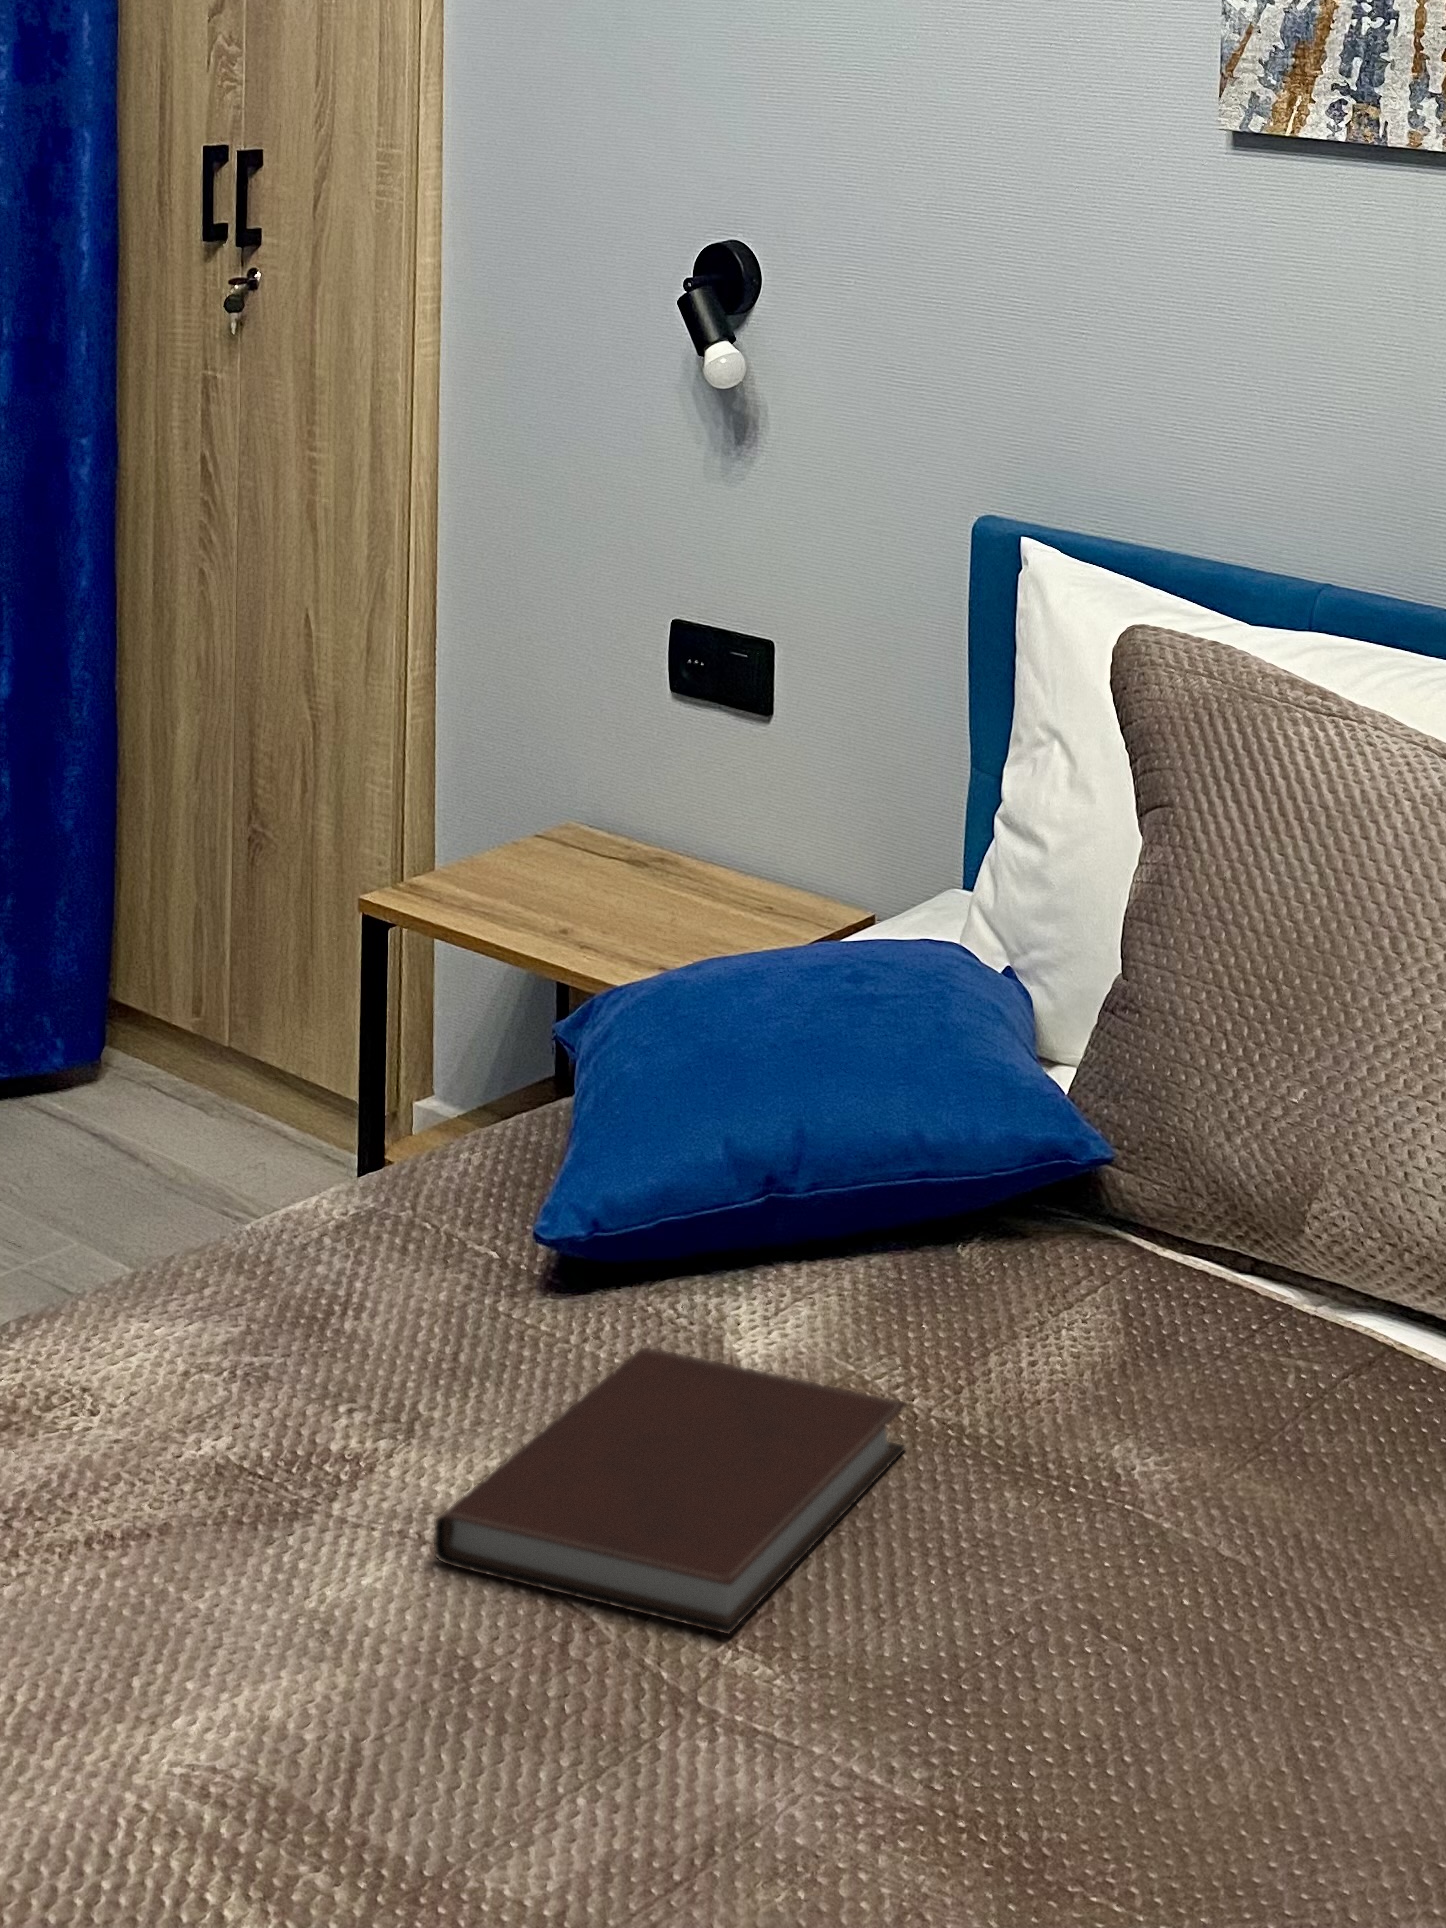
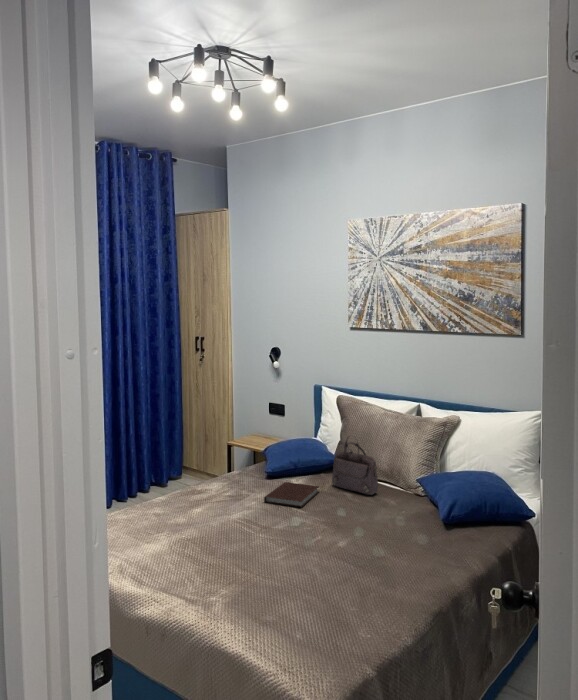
handbag: none [1016,992,1369,1495] -> present [332,440,378,495]

